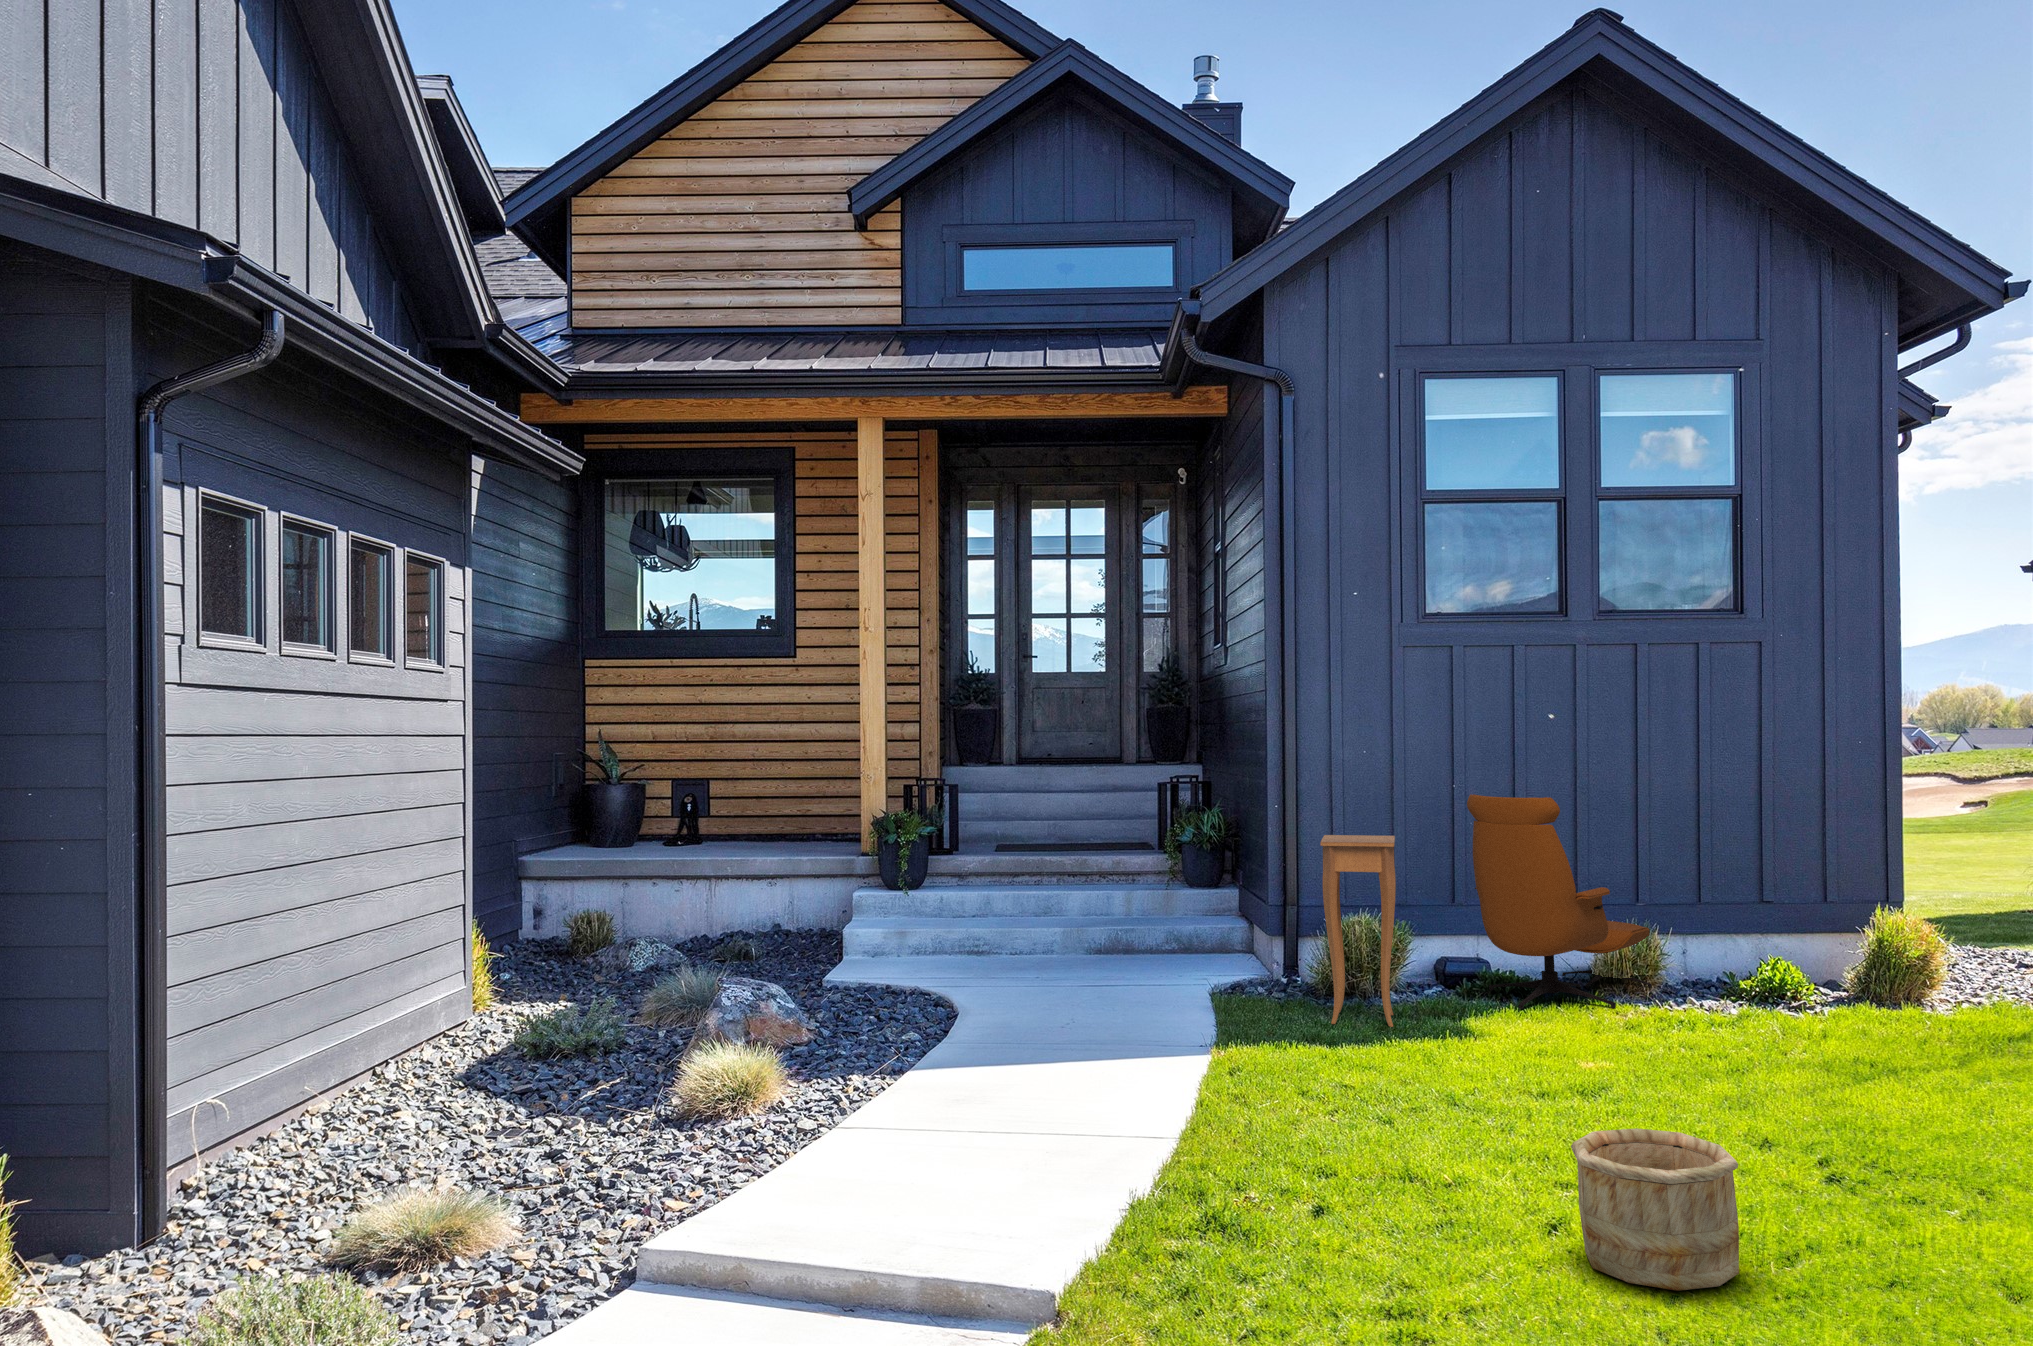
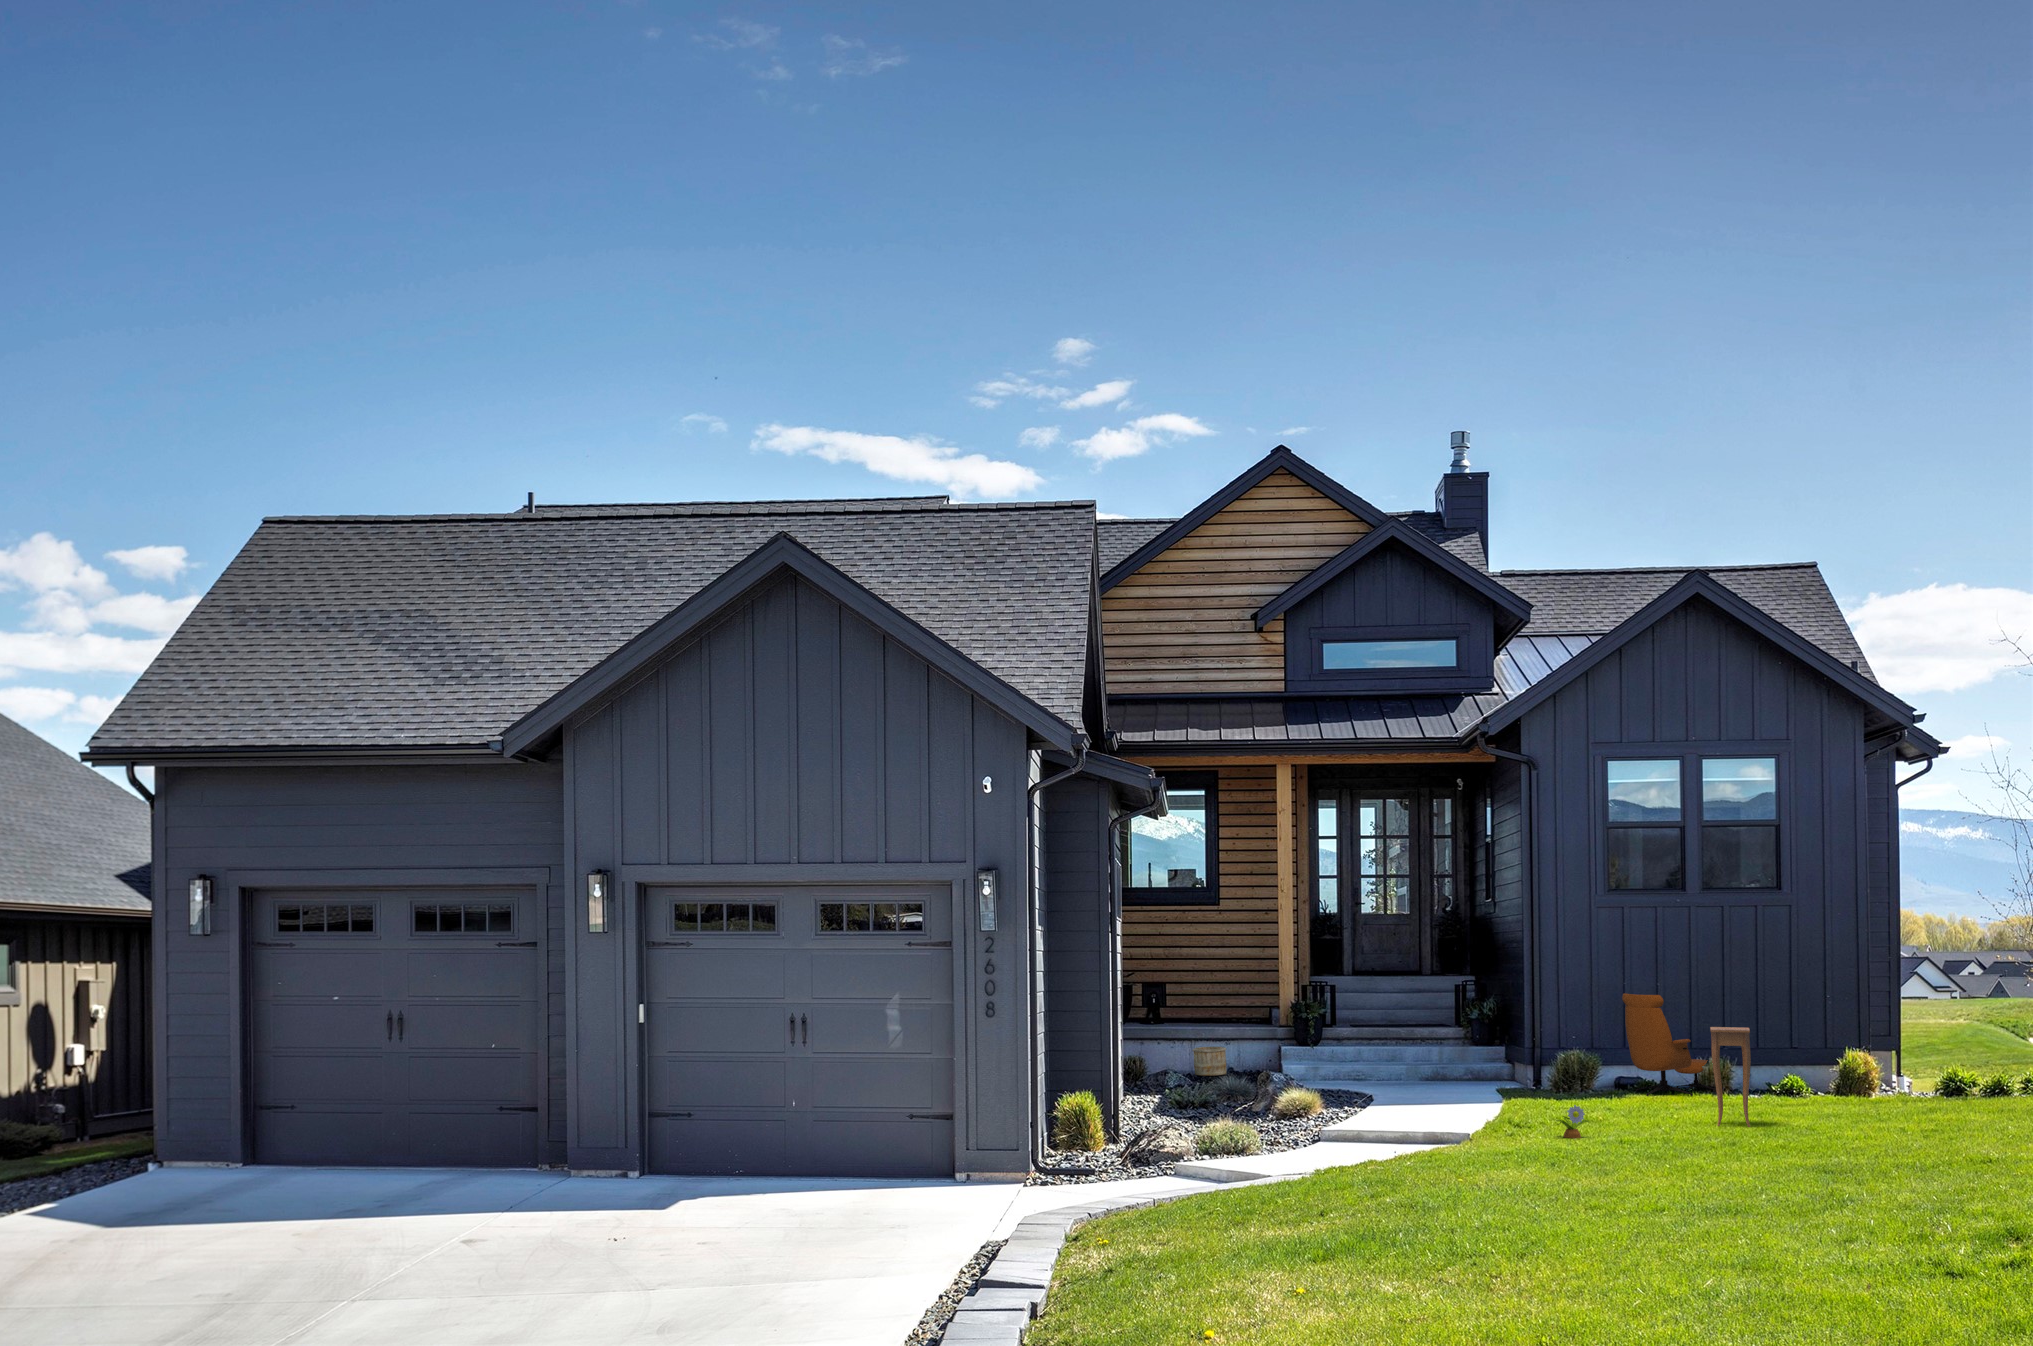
side table: present [1321,835,1396,1027] -> present [1710,1027,1751,1127]
wooden bucket: present [1571,1128,1739,1291] -> present [1192,1047,1226,1076]
decorative plant: none [1339,1191,1456,1304] -> present [1556,1105,1589,1138]

